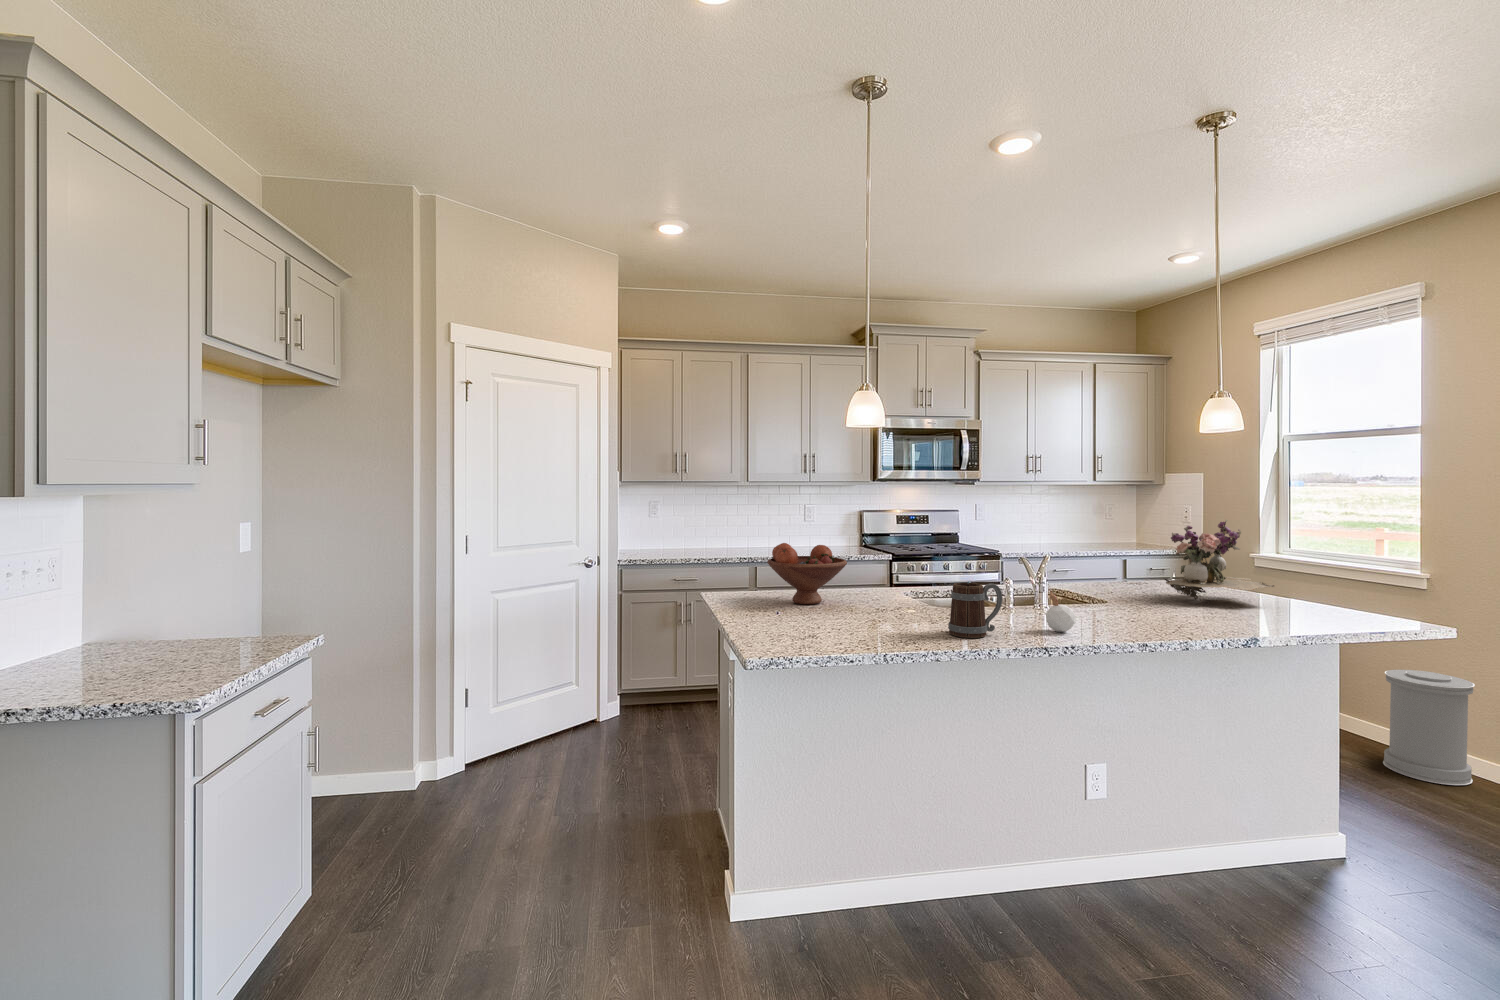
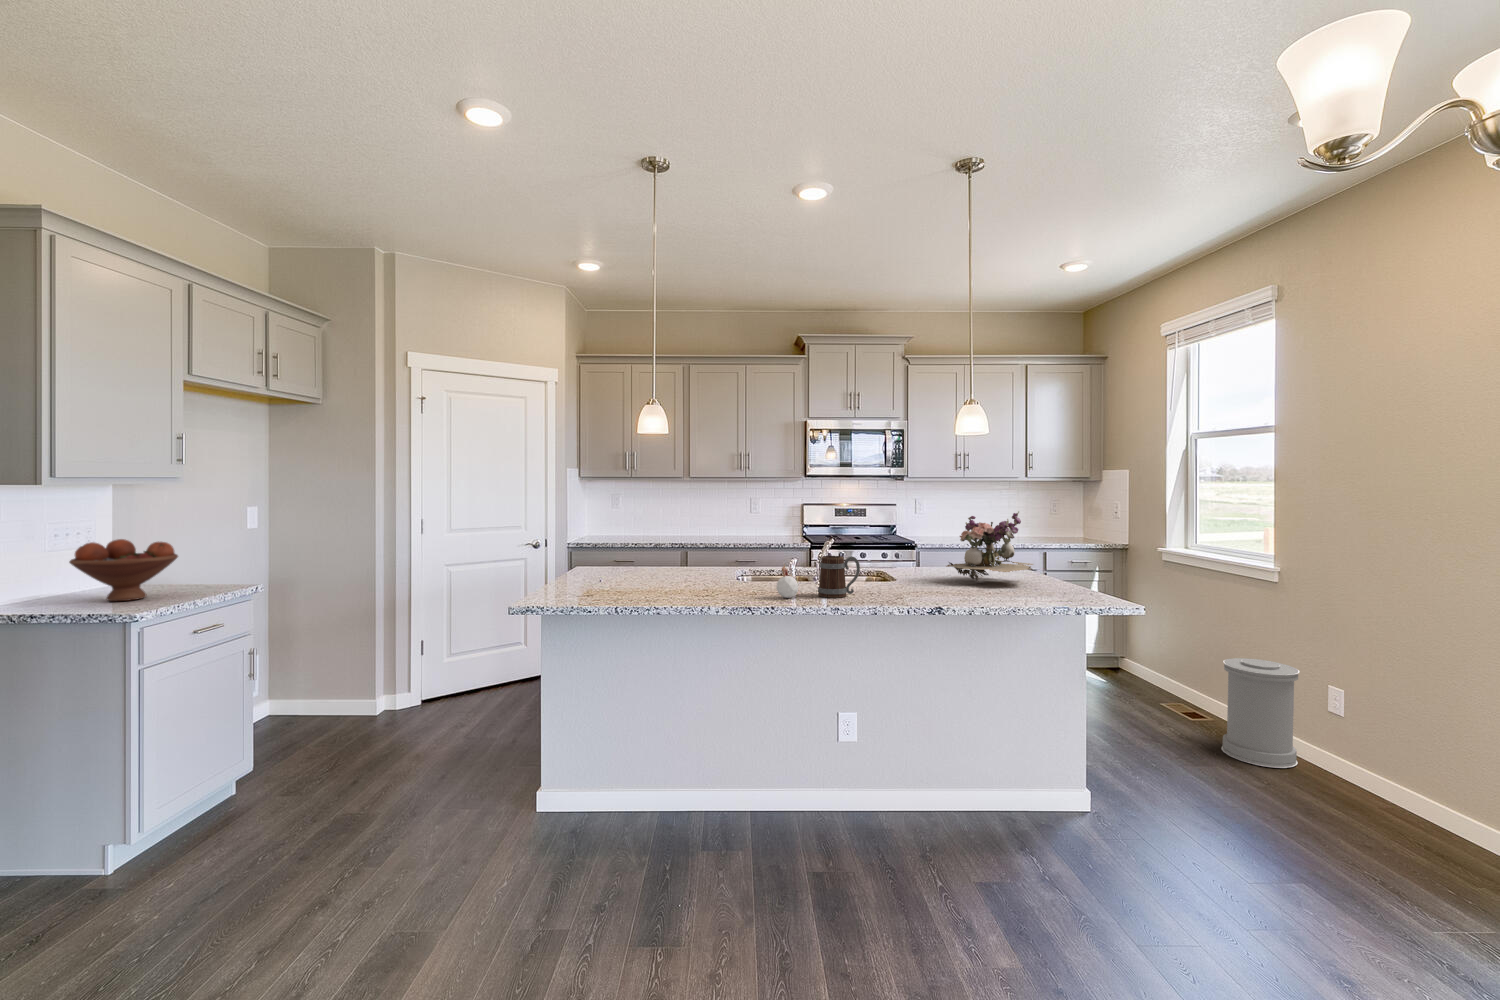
fruit bowl: present [767,543,847,604] -> present [69,539,178,601]
mug: present [948,583,1002,638] -> present [818,556,860,598]

